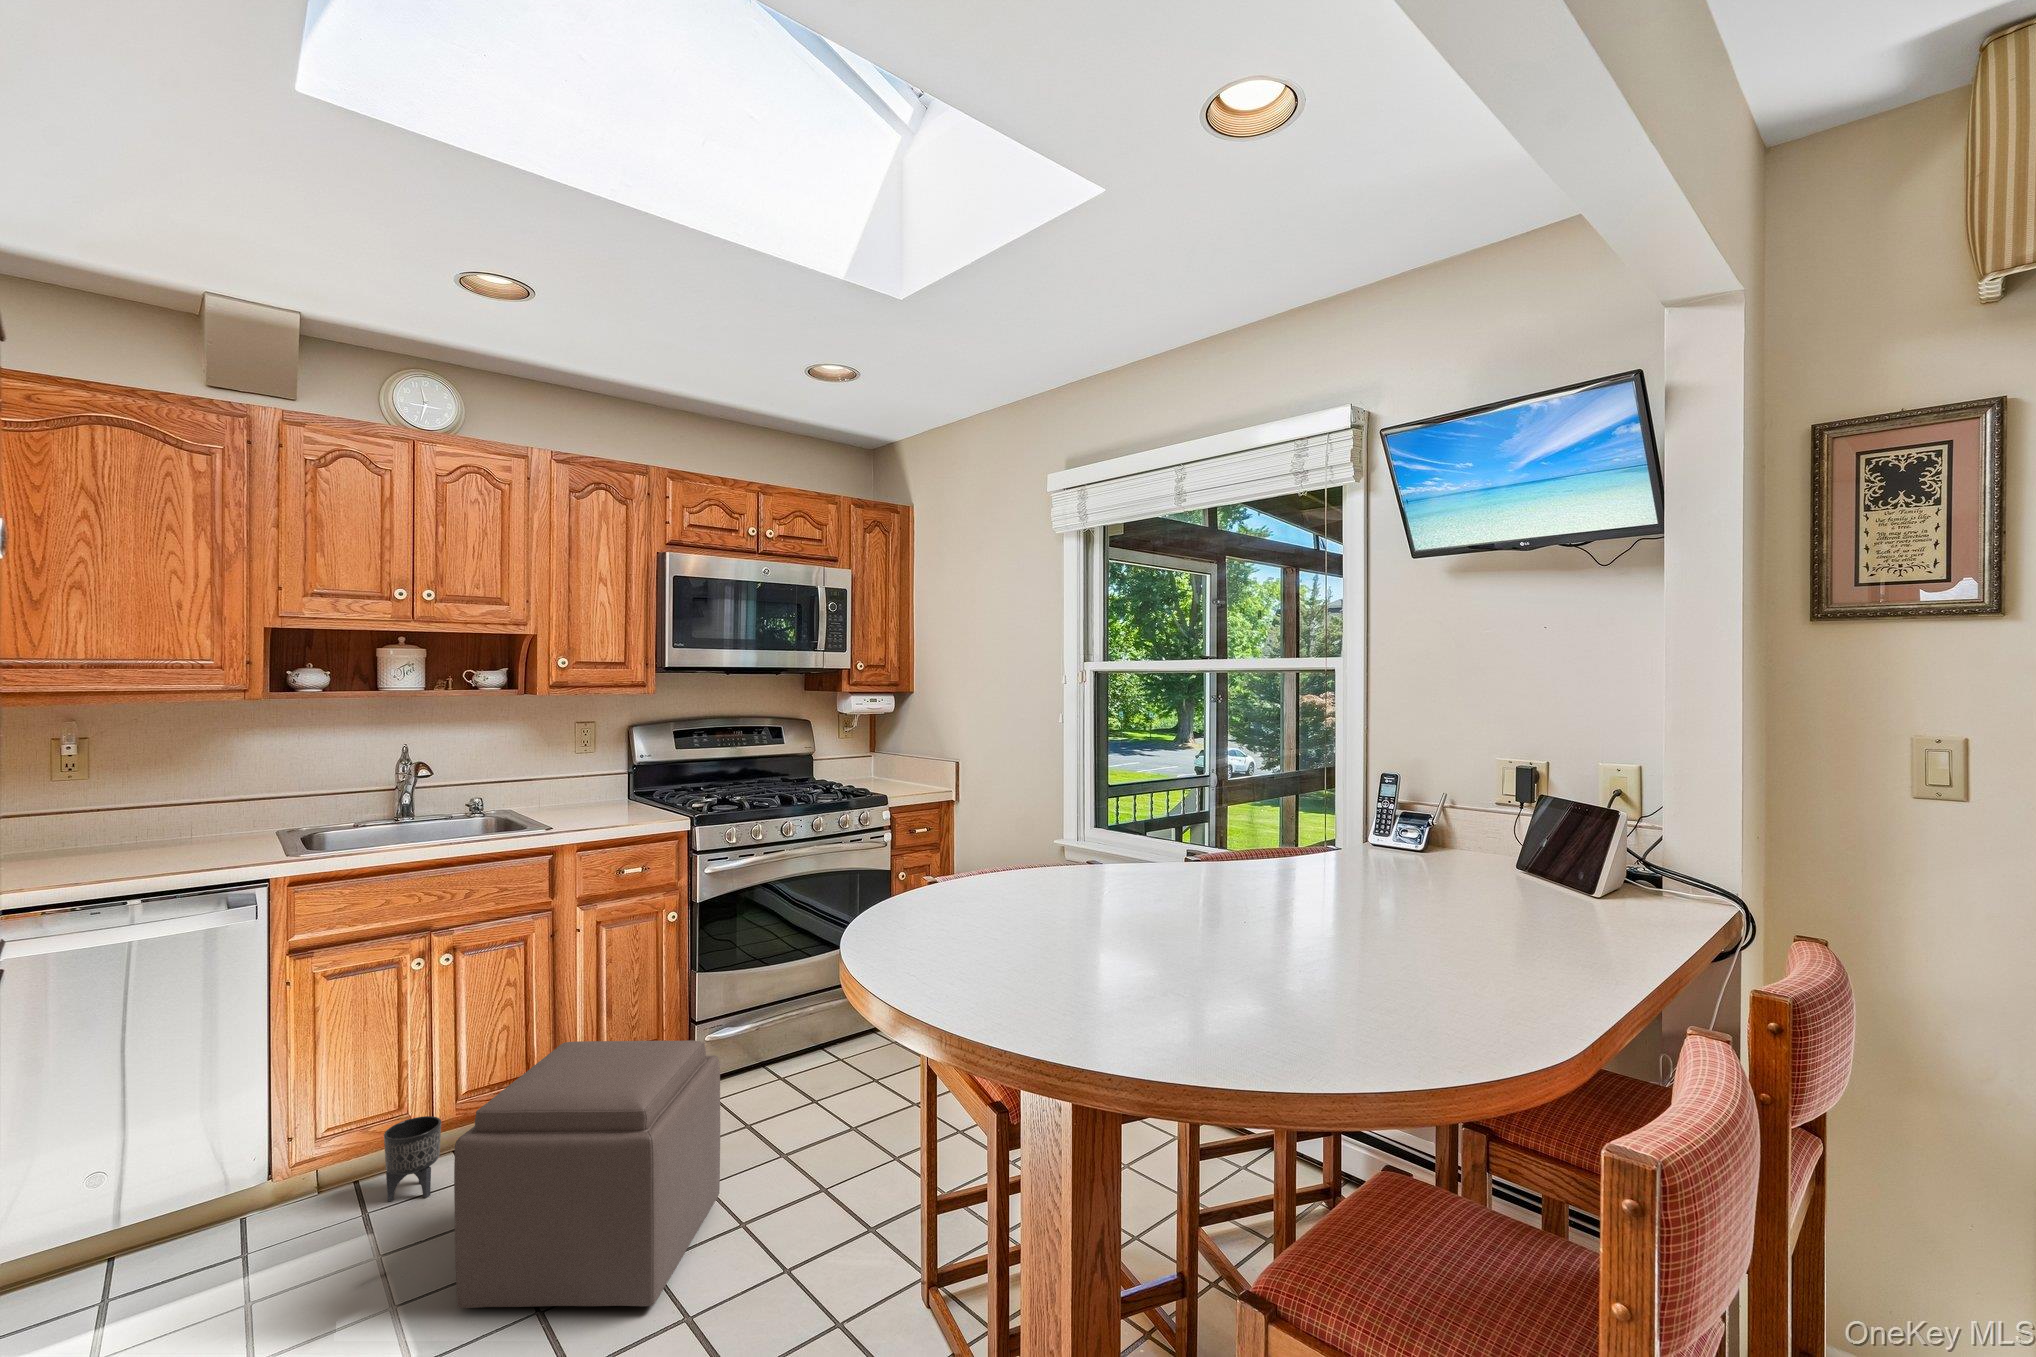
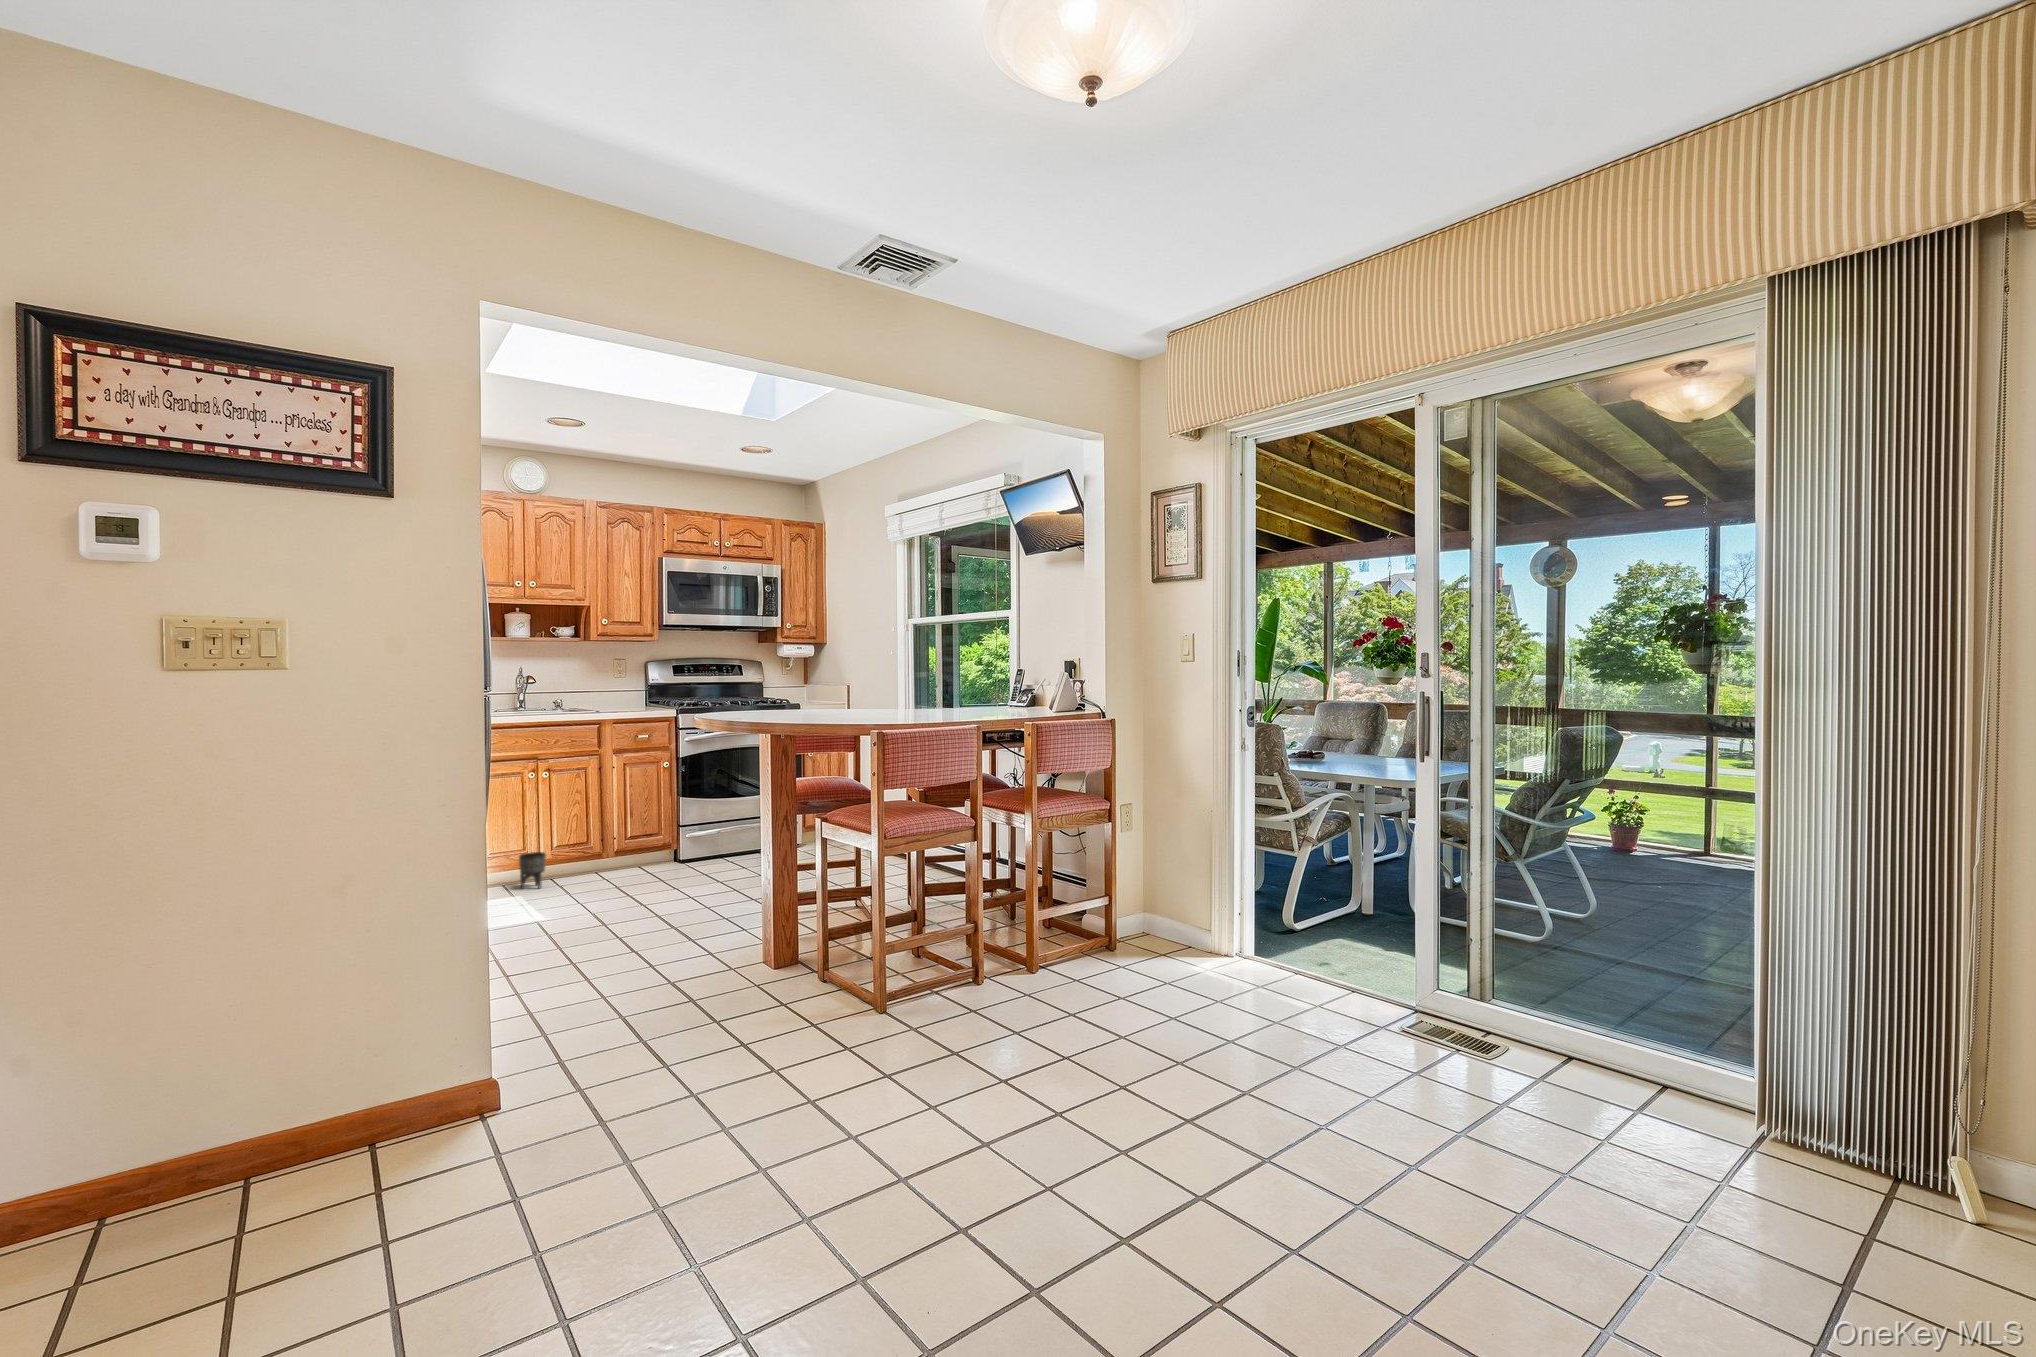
ottoman: present [454,1040,720,1308] -> none [556,807,682,911]

